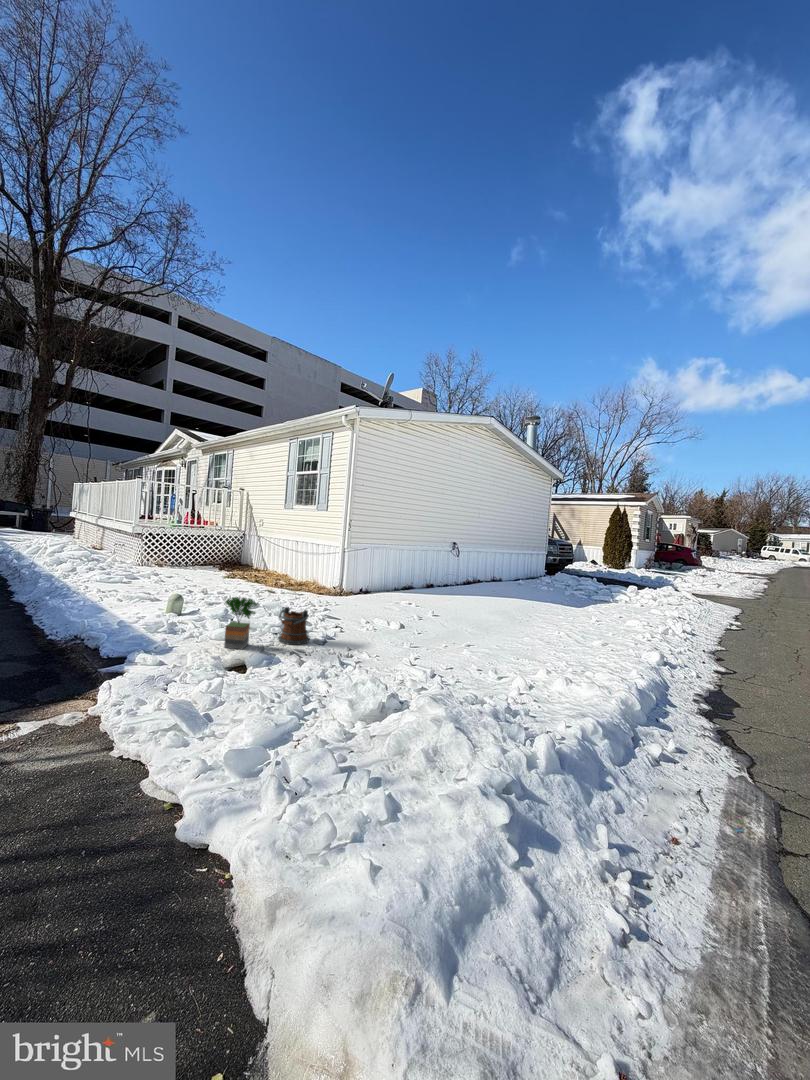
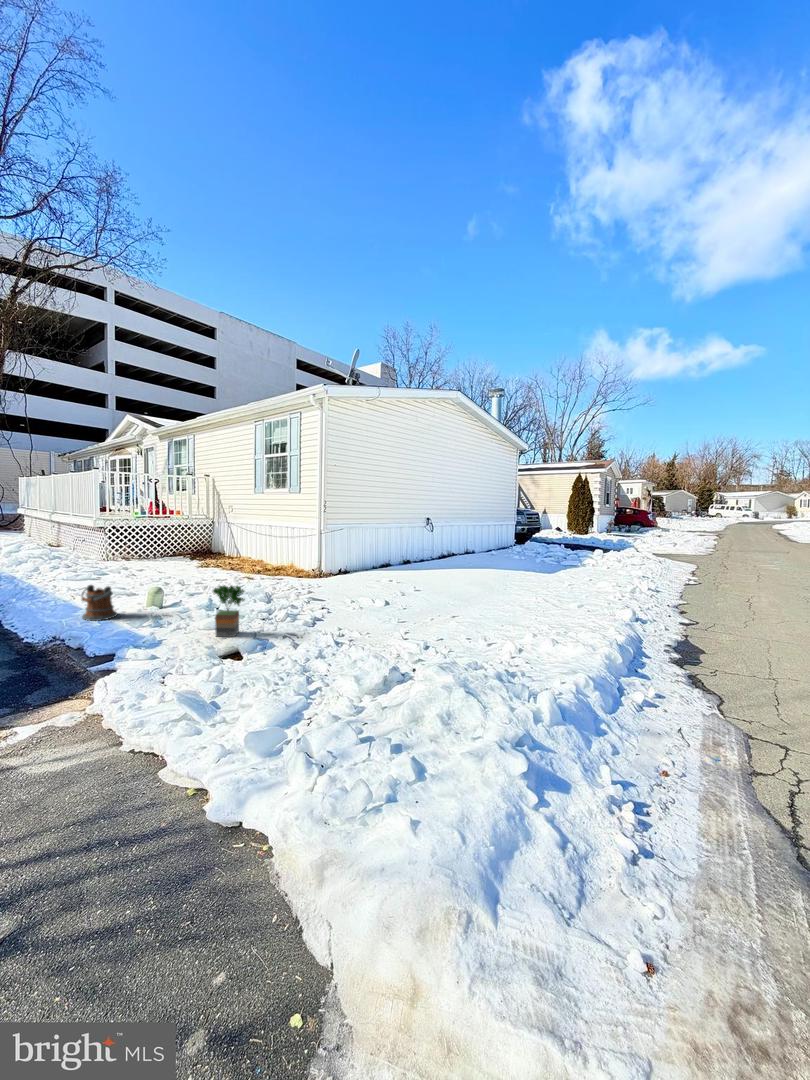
bucket: present [278,607,310,645] -> present [81,585,117,621]

